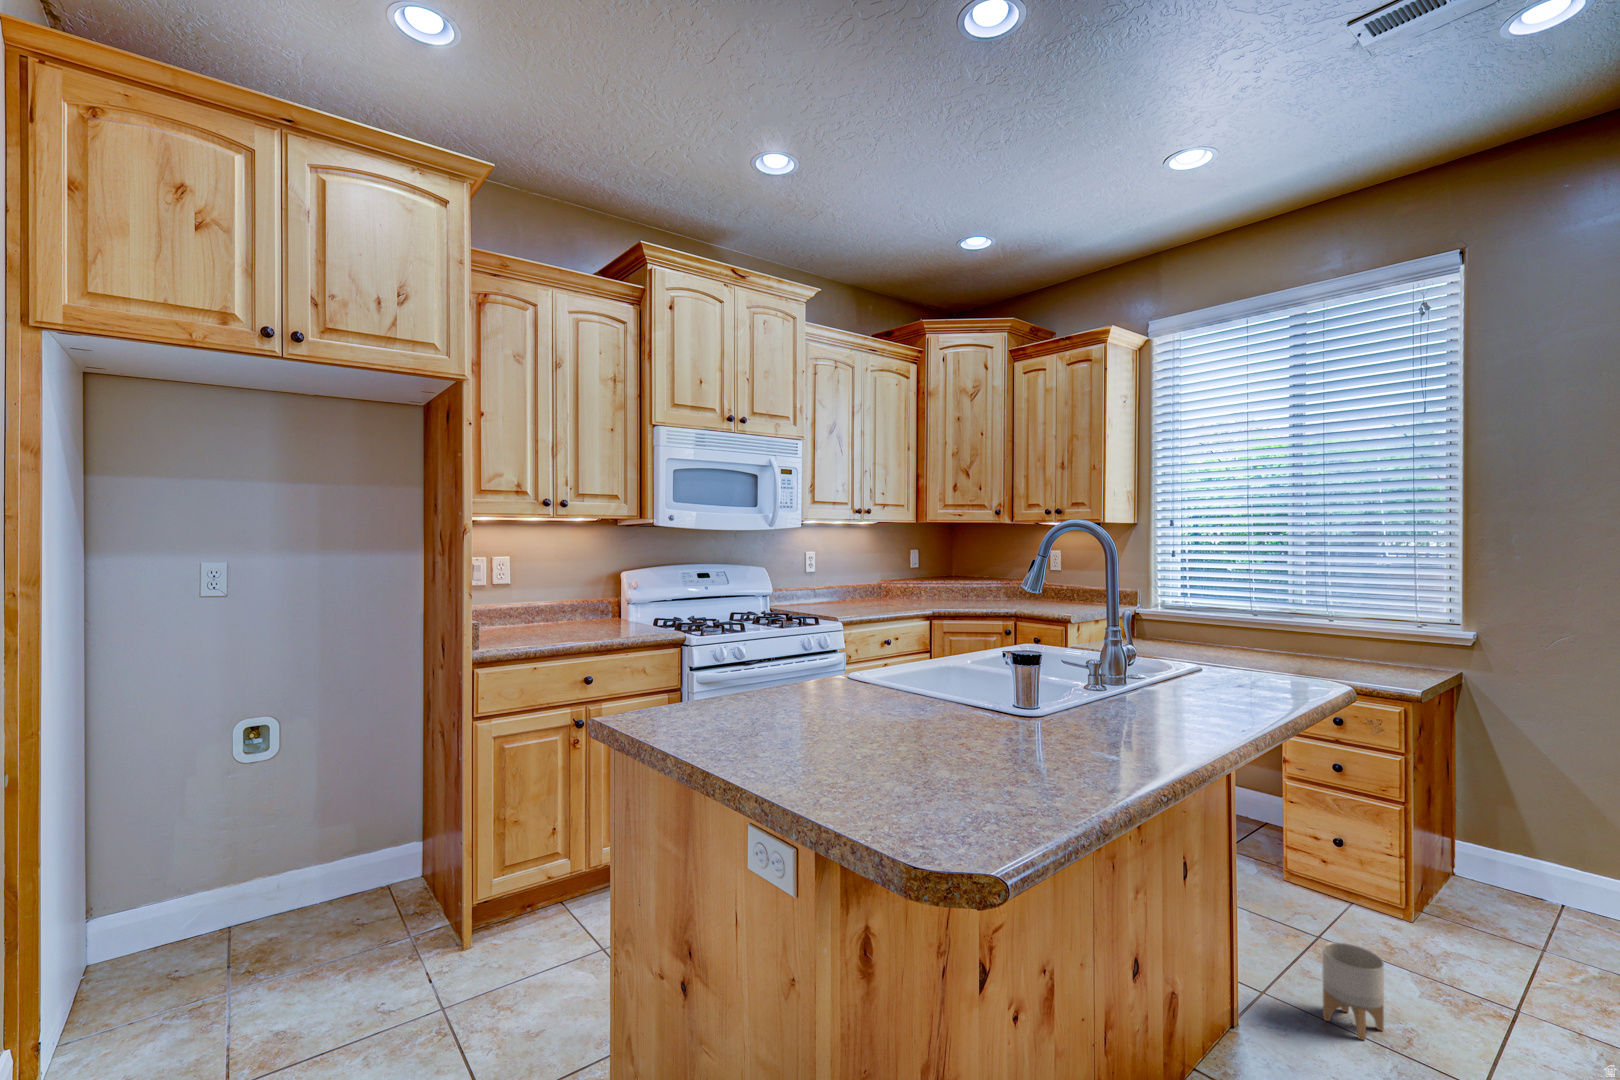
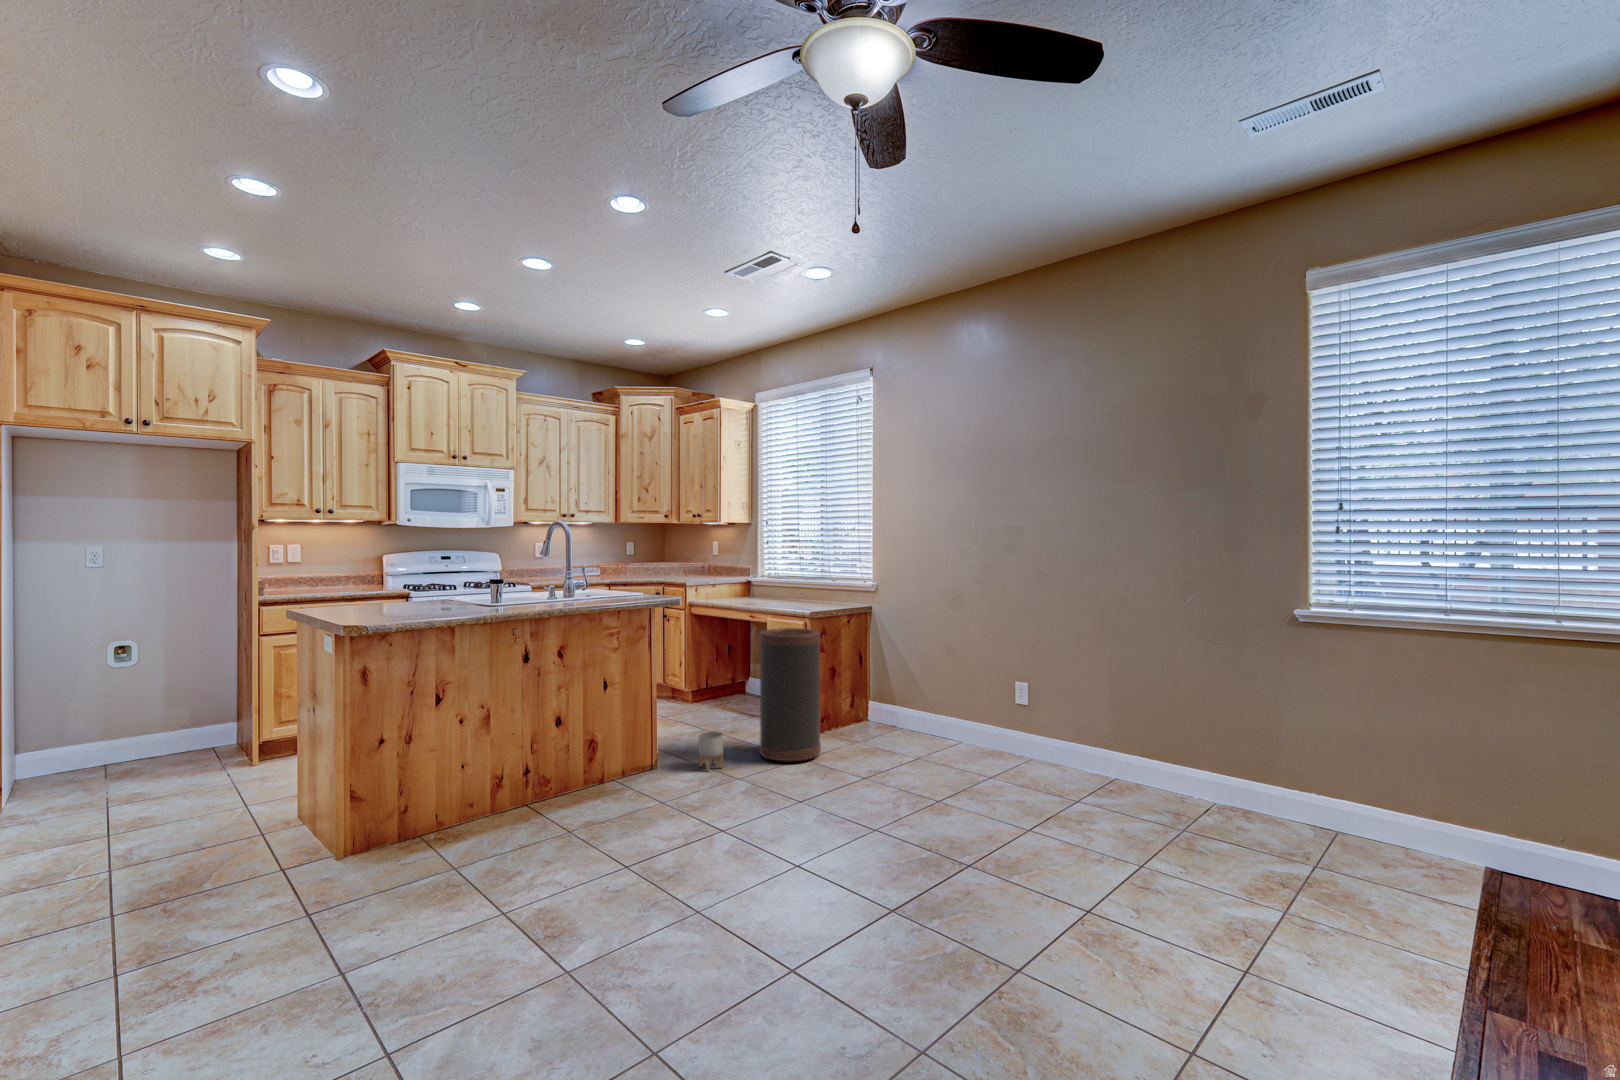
trash can: none [1387,723,1550,1017] -> present [759,628,821,761]

